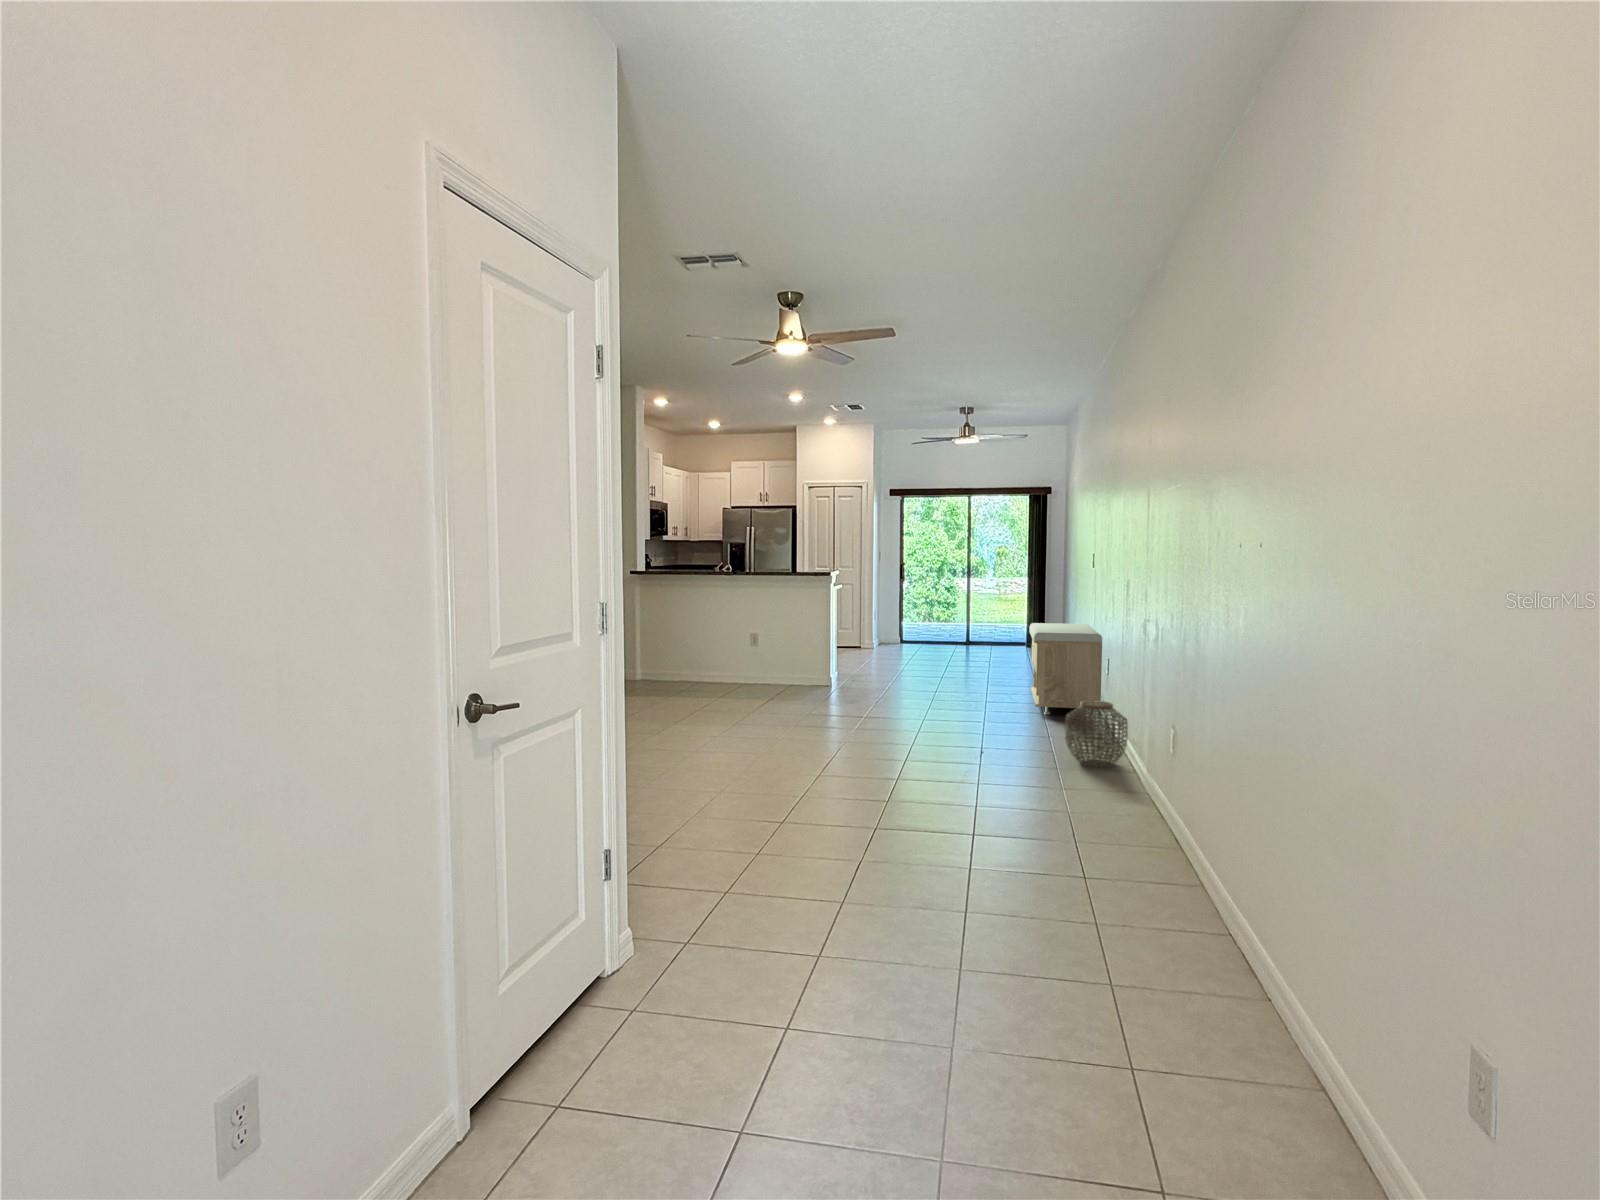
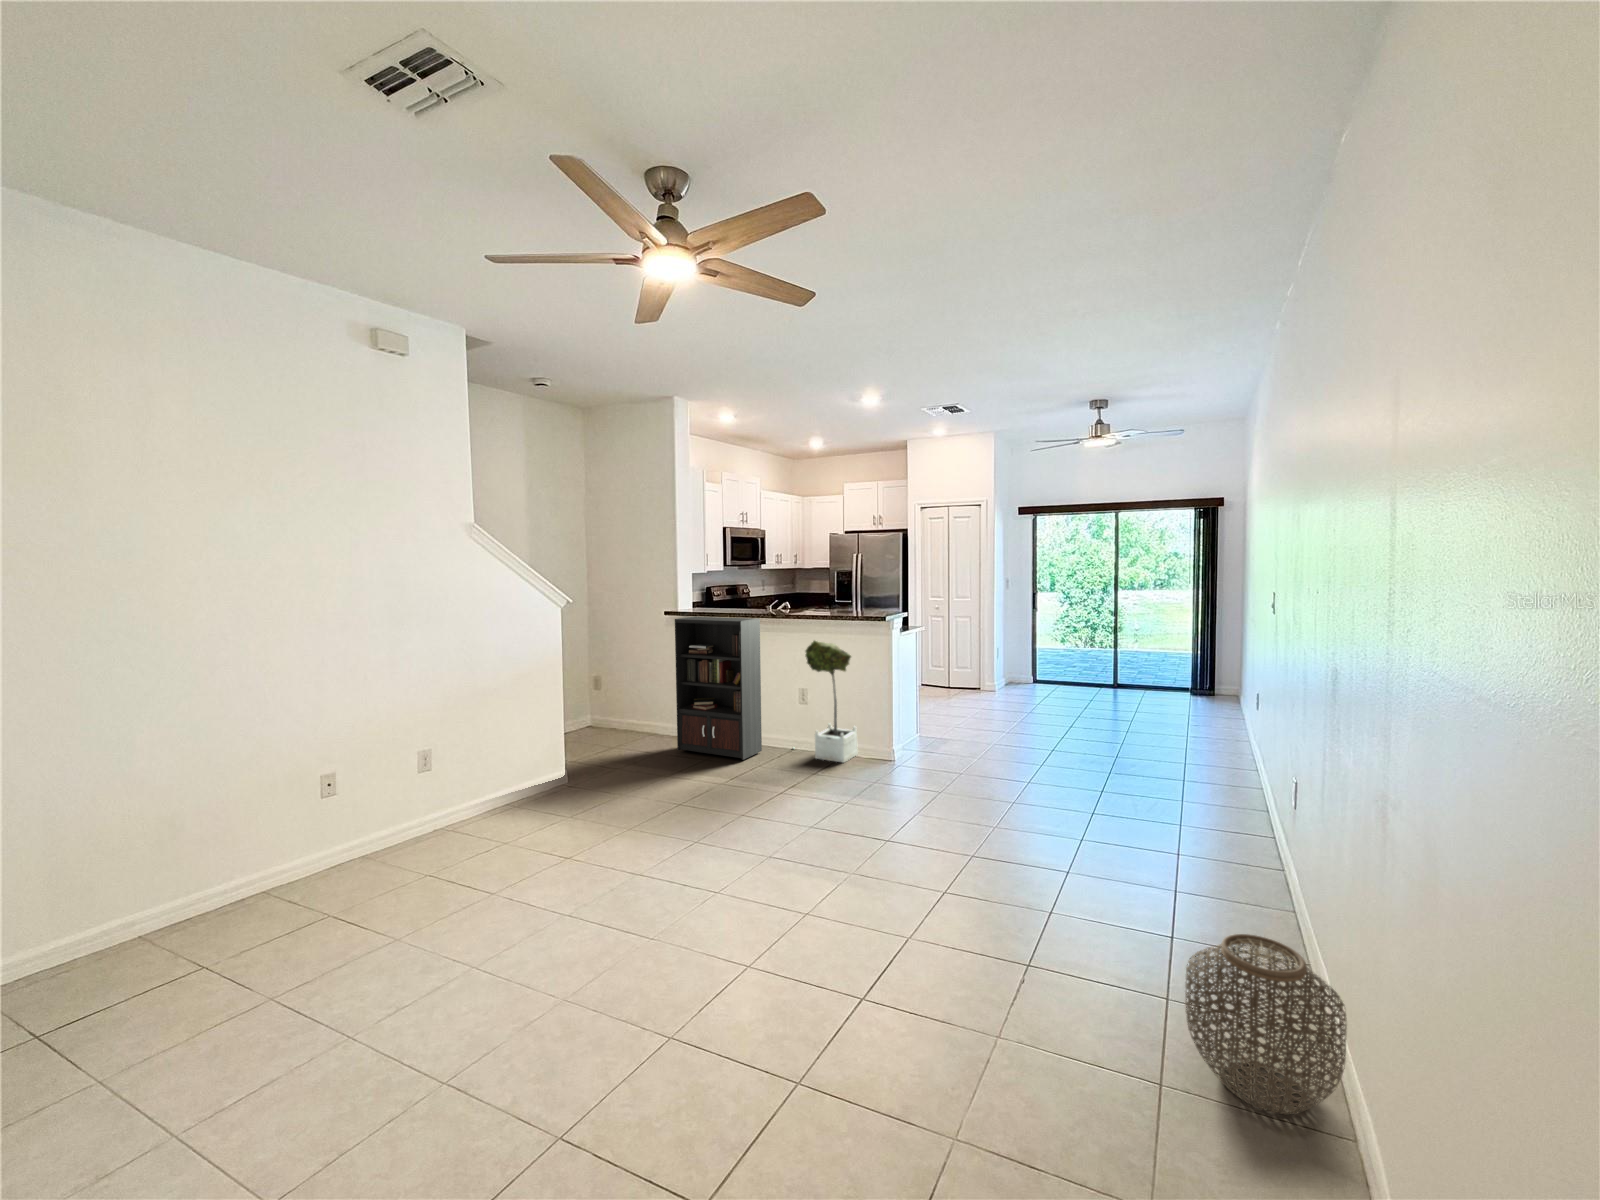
bookcase: none [650,577,747,693] -> present [675,616,795,760]
potted tree: none [761,594,802,692] -> present [806,641,858,762]
storage bench: present [1030,623,1102,716] -> none [1160,694,1289,870]

